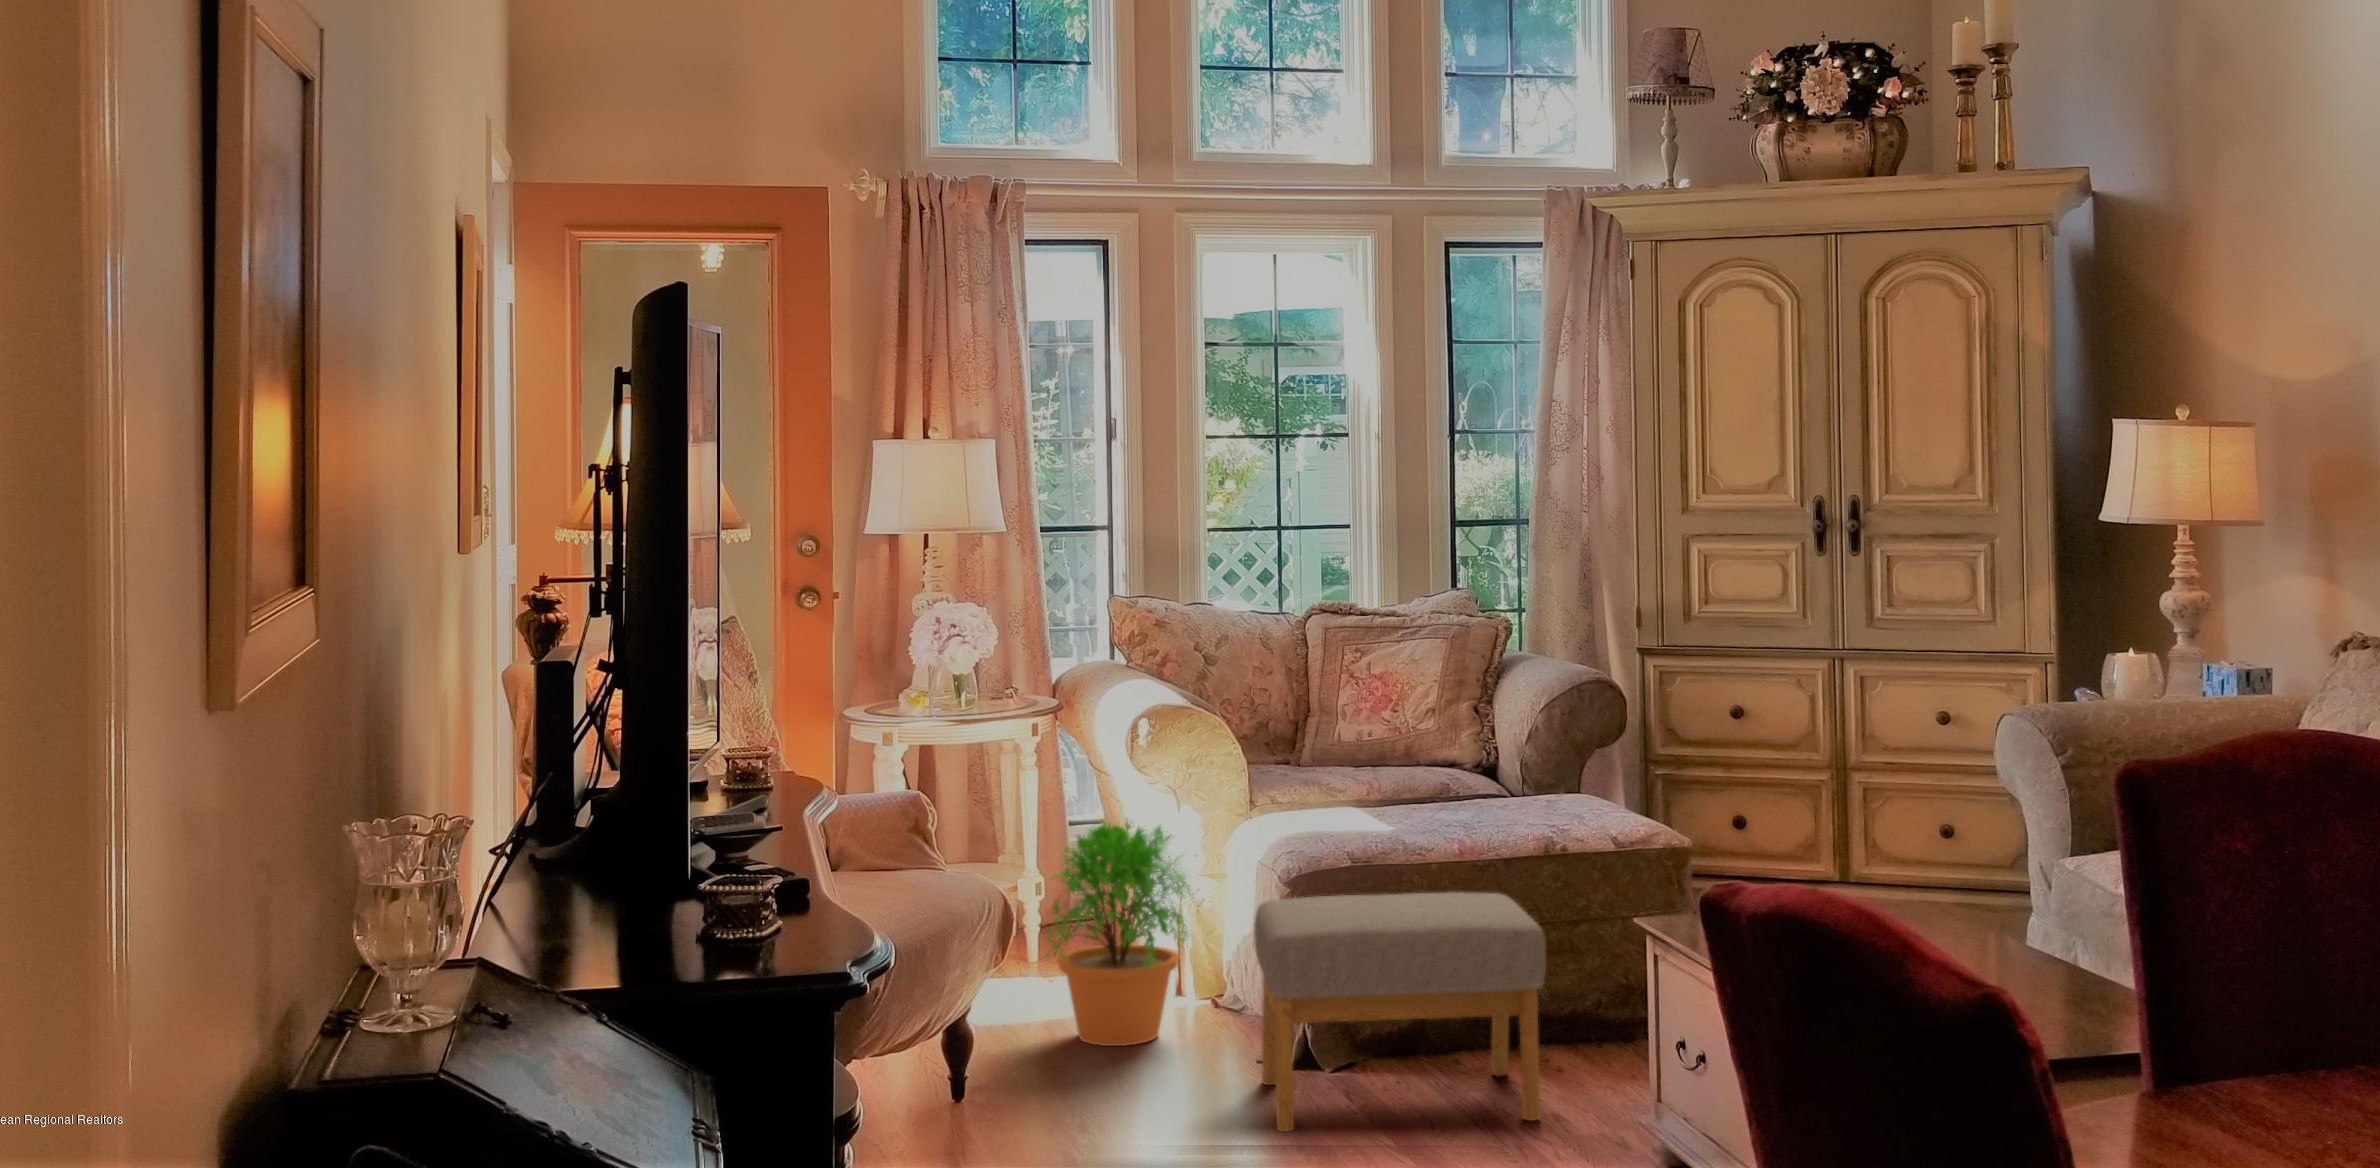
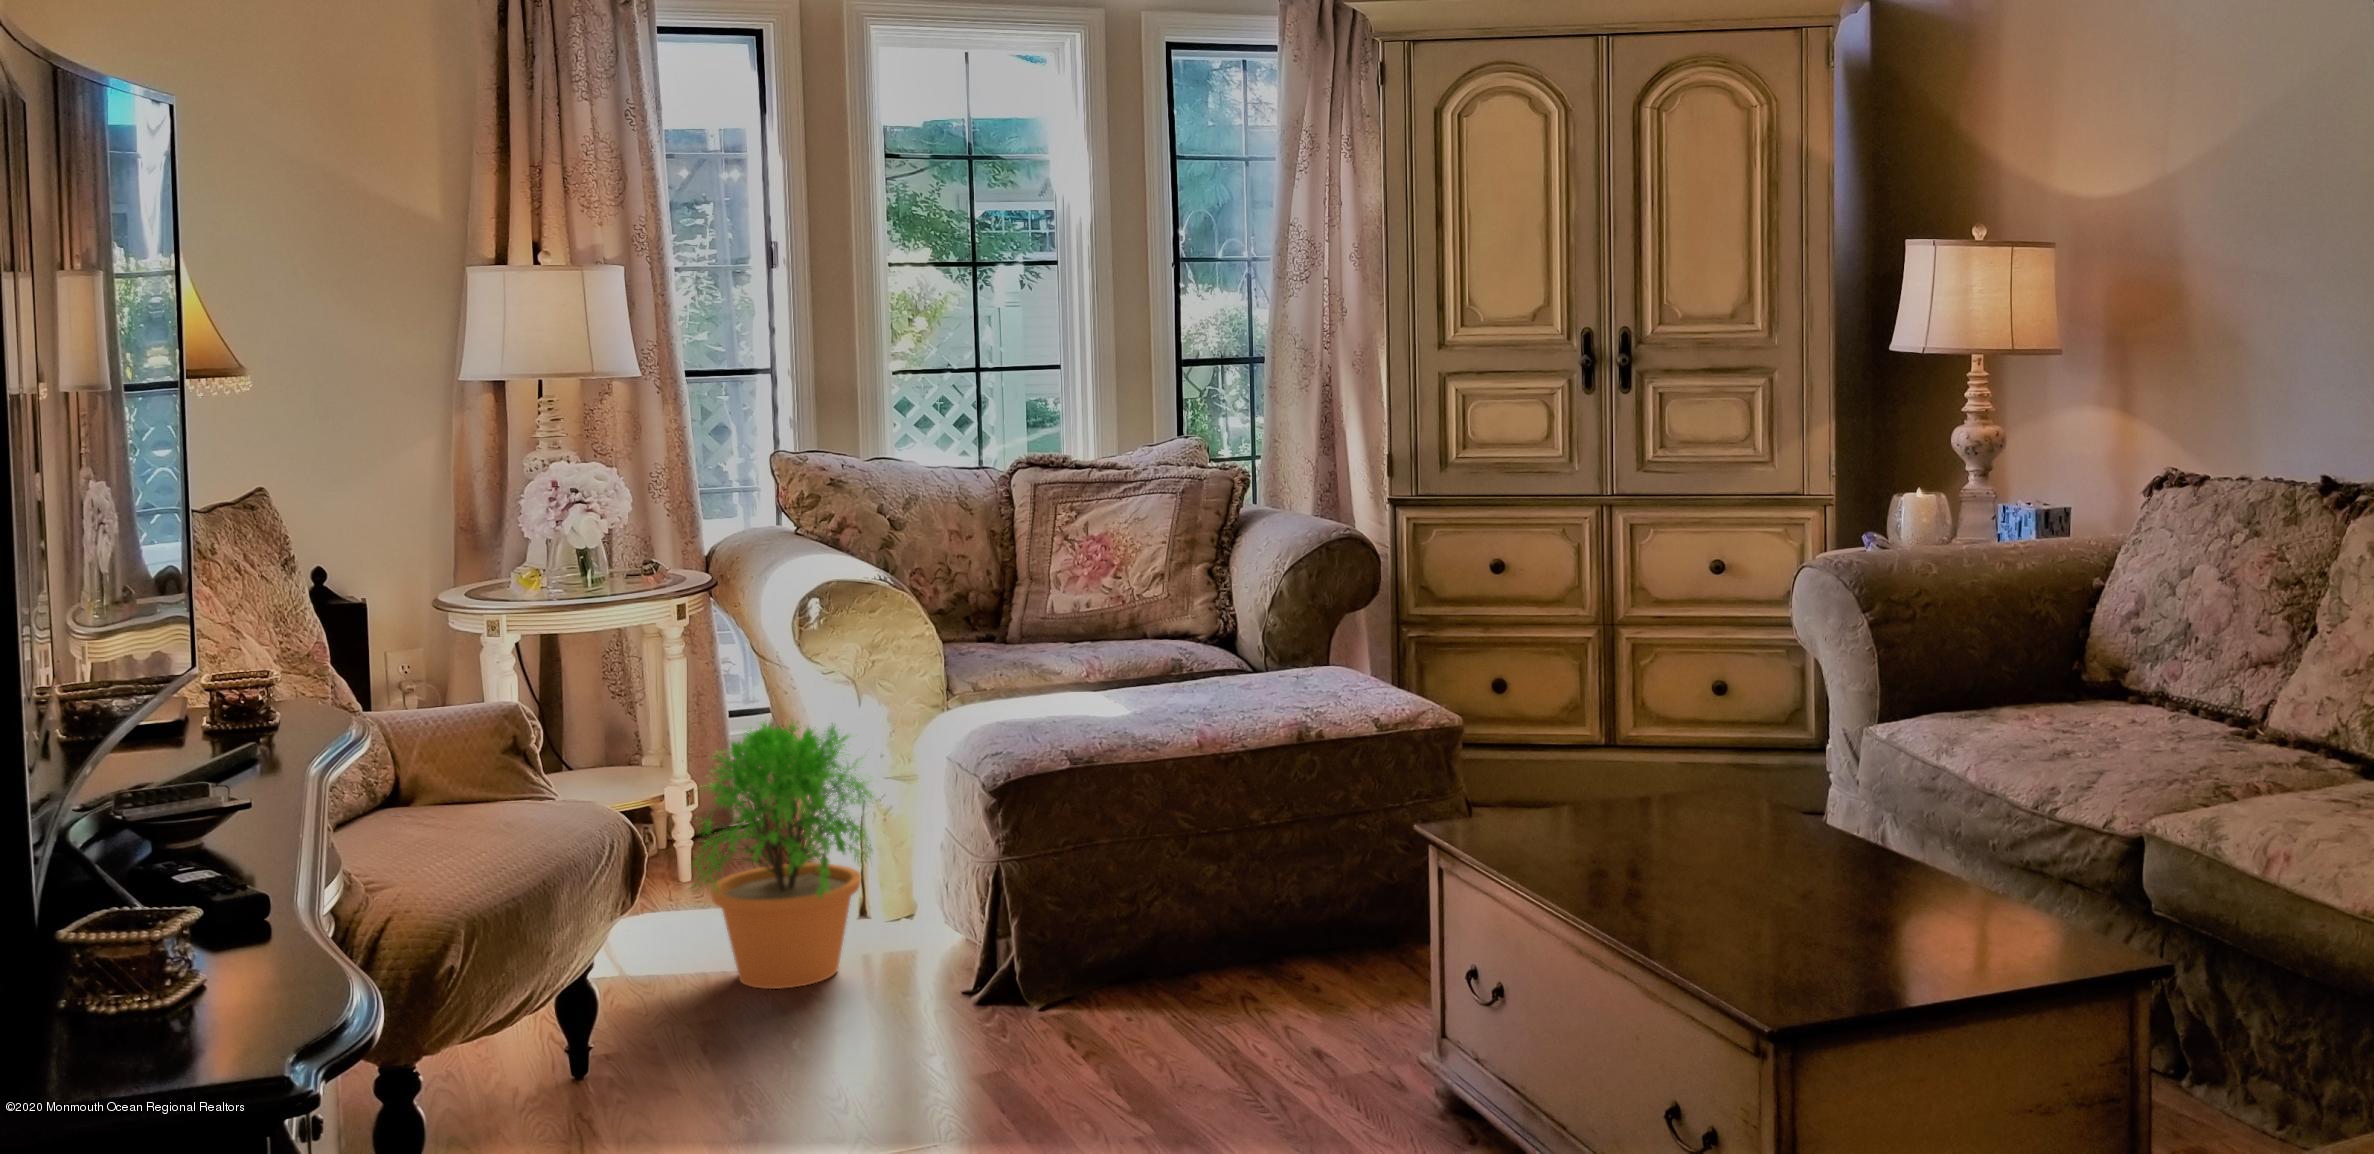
footstool: present [1254,892,1546,1132] -> none [949,792,1301,1097]

